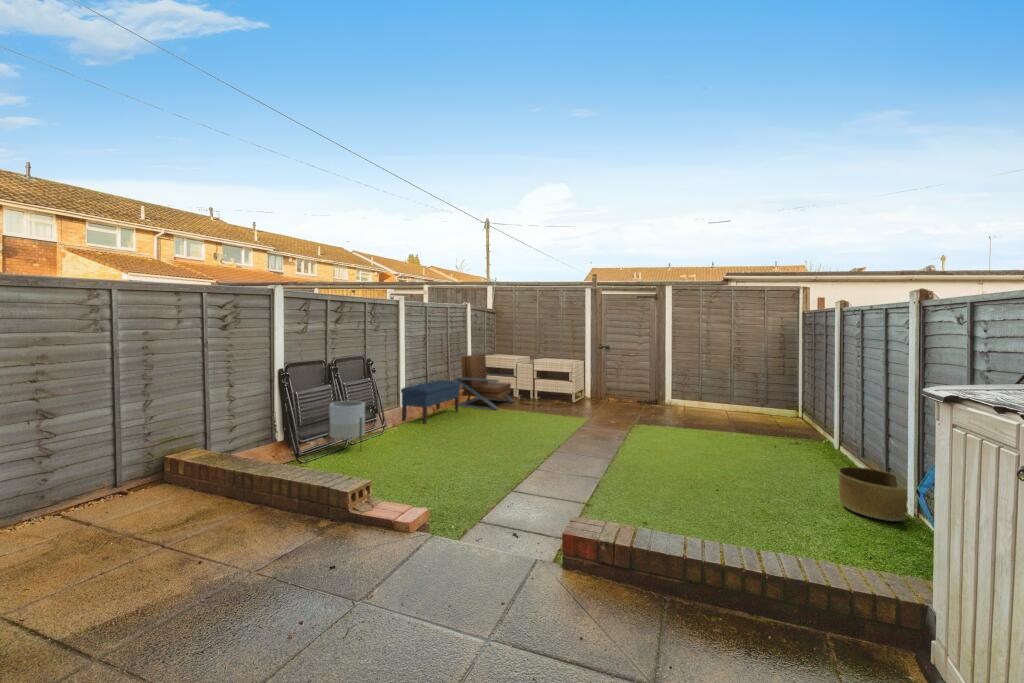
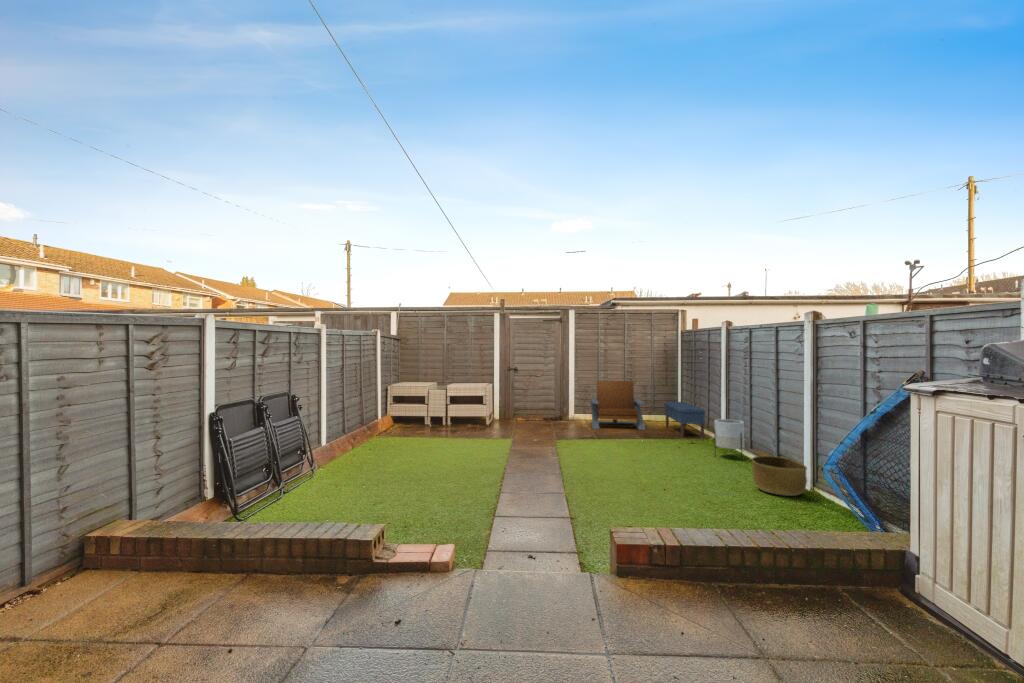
lounge chair: present [454,354,514,410] -> present [590,381,645,430]
bench: present [401,380,460,424] -> present [664,402,705,437]
planter: present [328,401,365,439] -> present [714,419,744,459]

